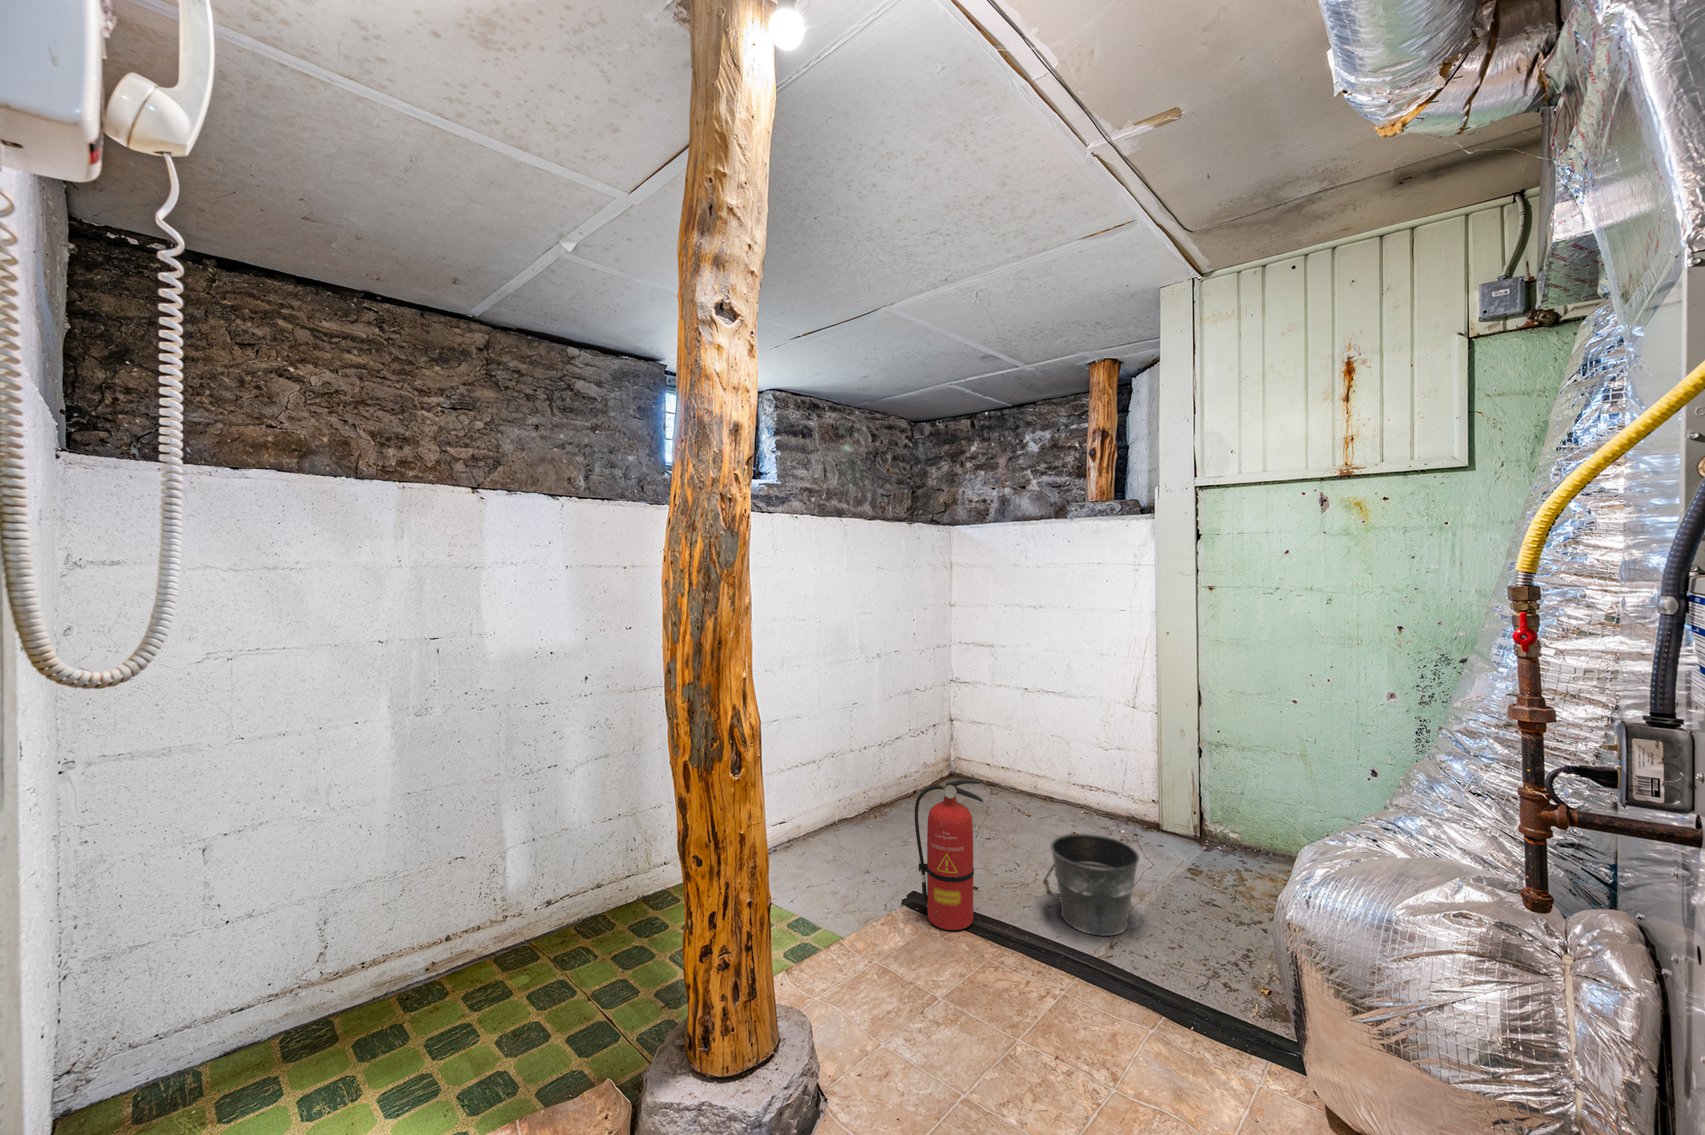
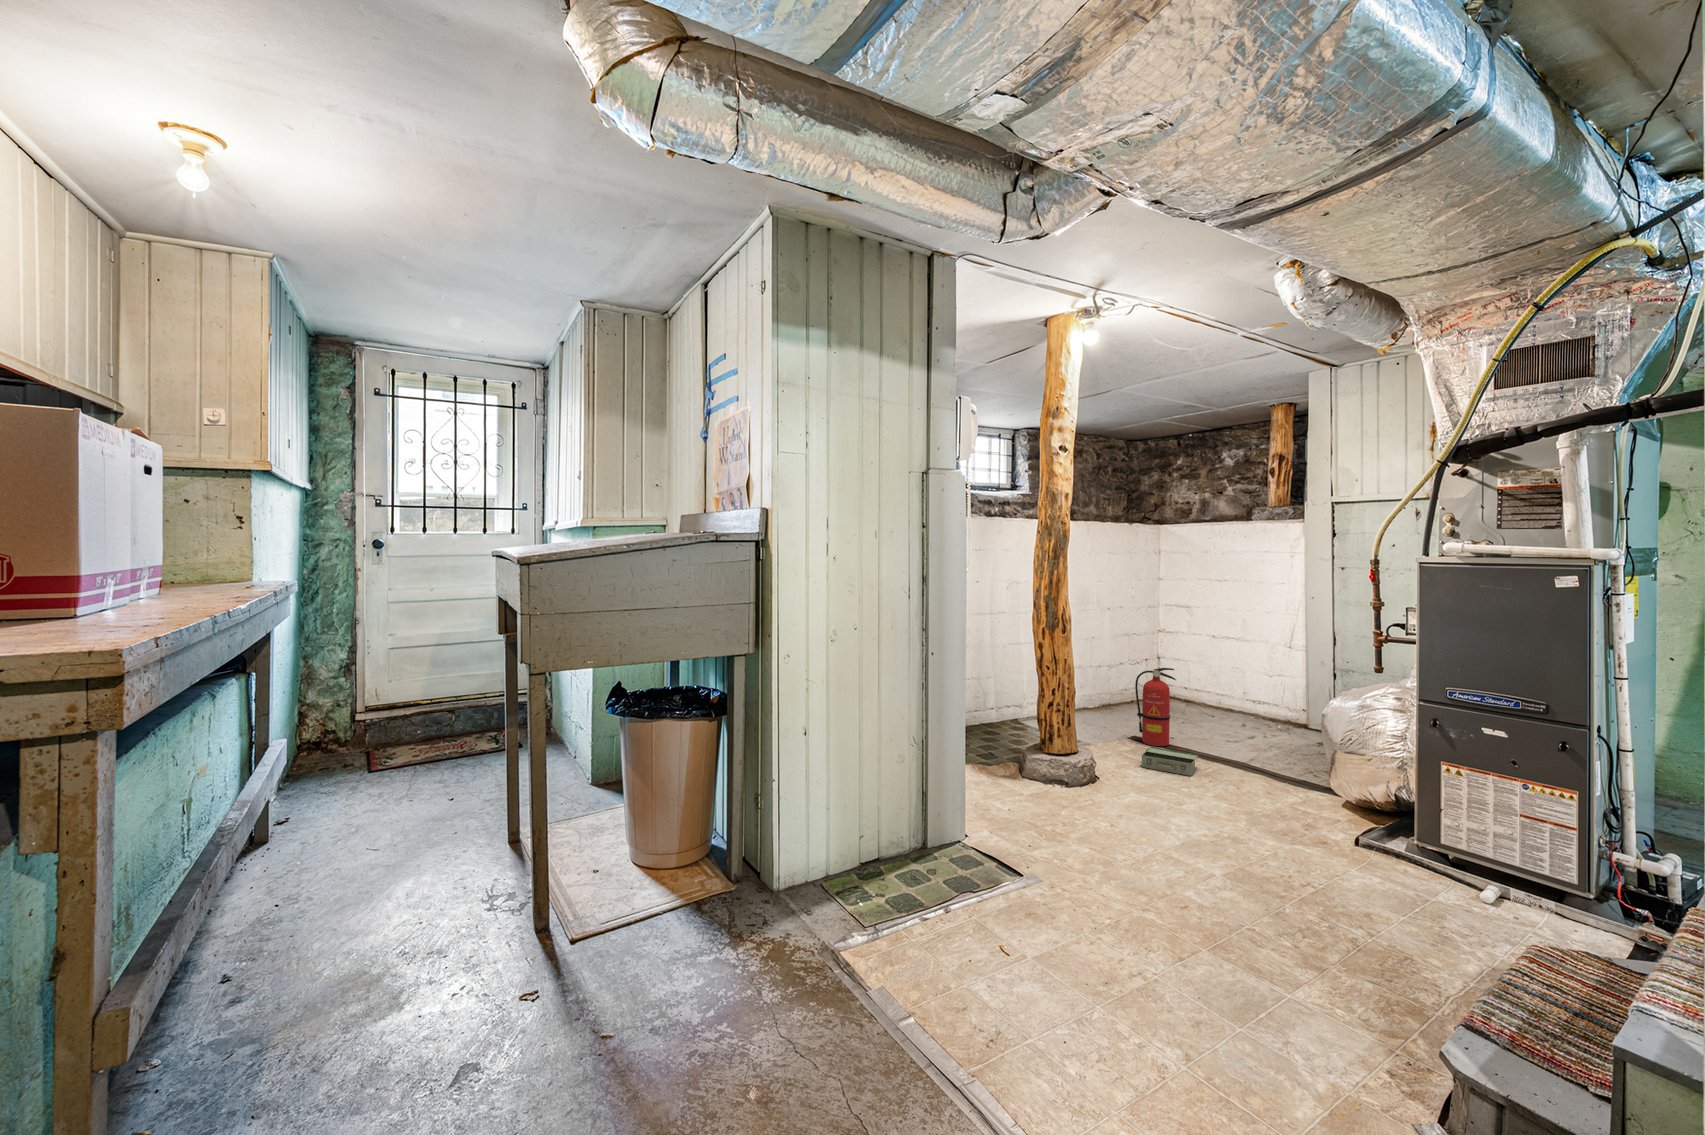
bucket: present [1043,833,1139,936] -> none [1212,706,1272,755]
toolbox: none [924,962,1031,1054] -> present [1142,747,1198,776]

